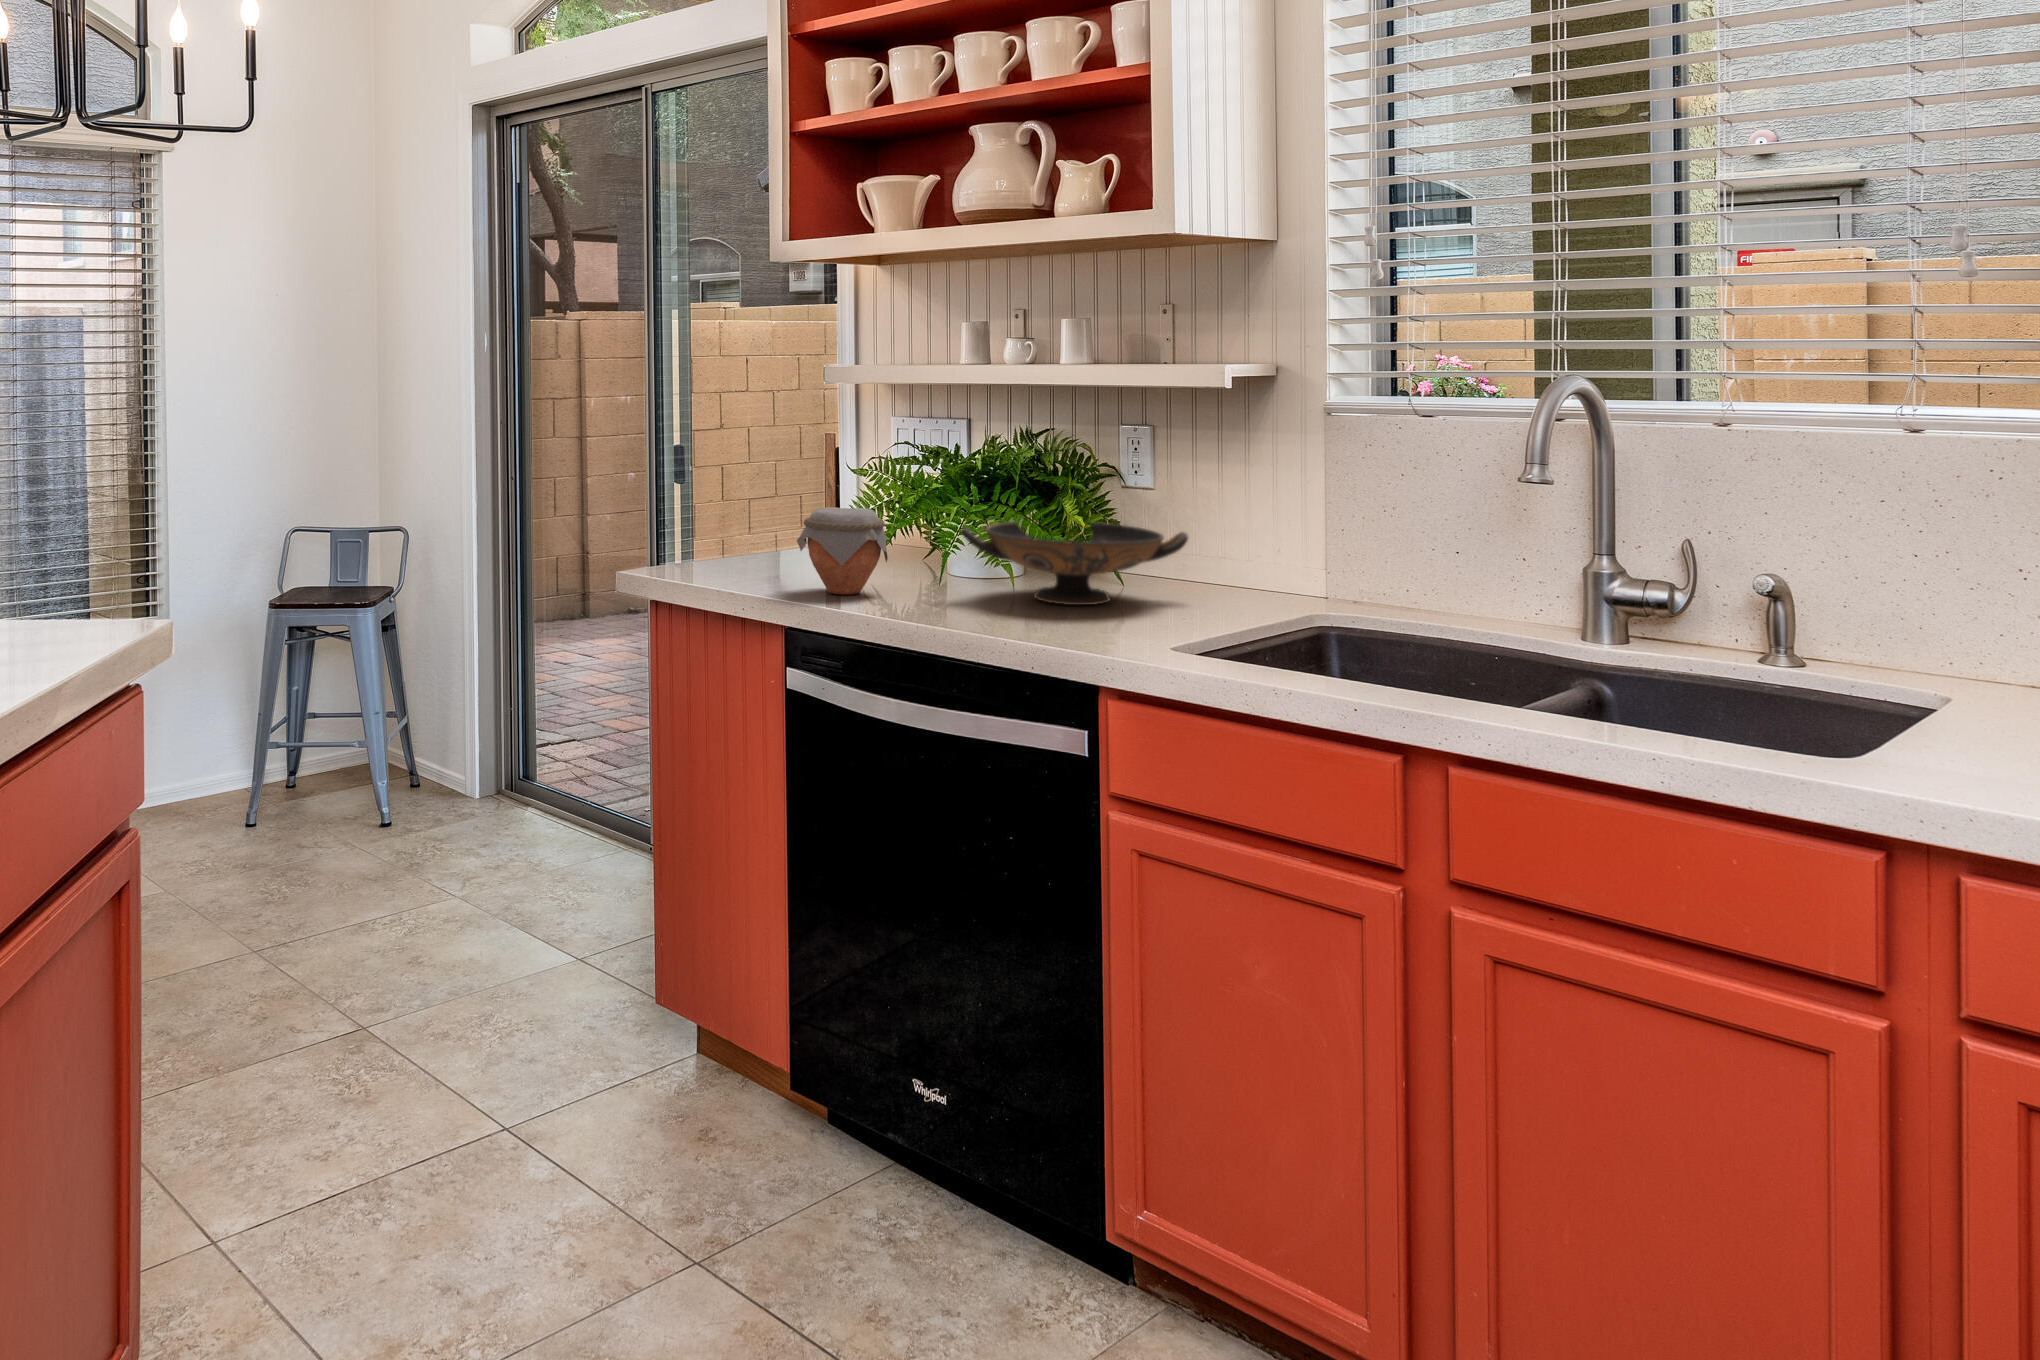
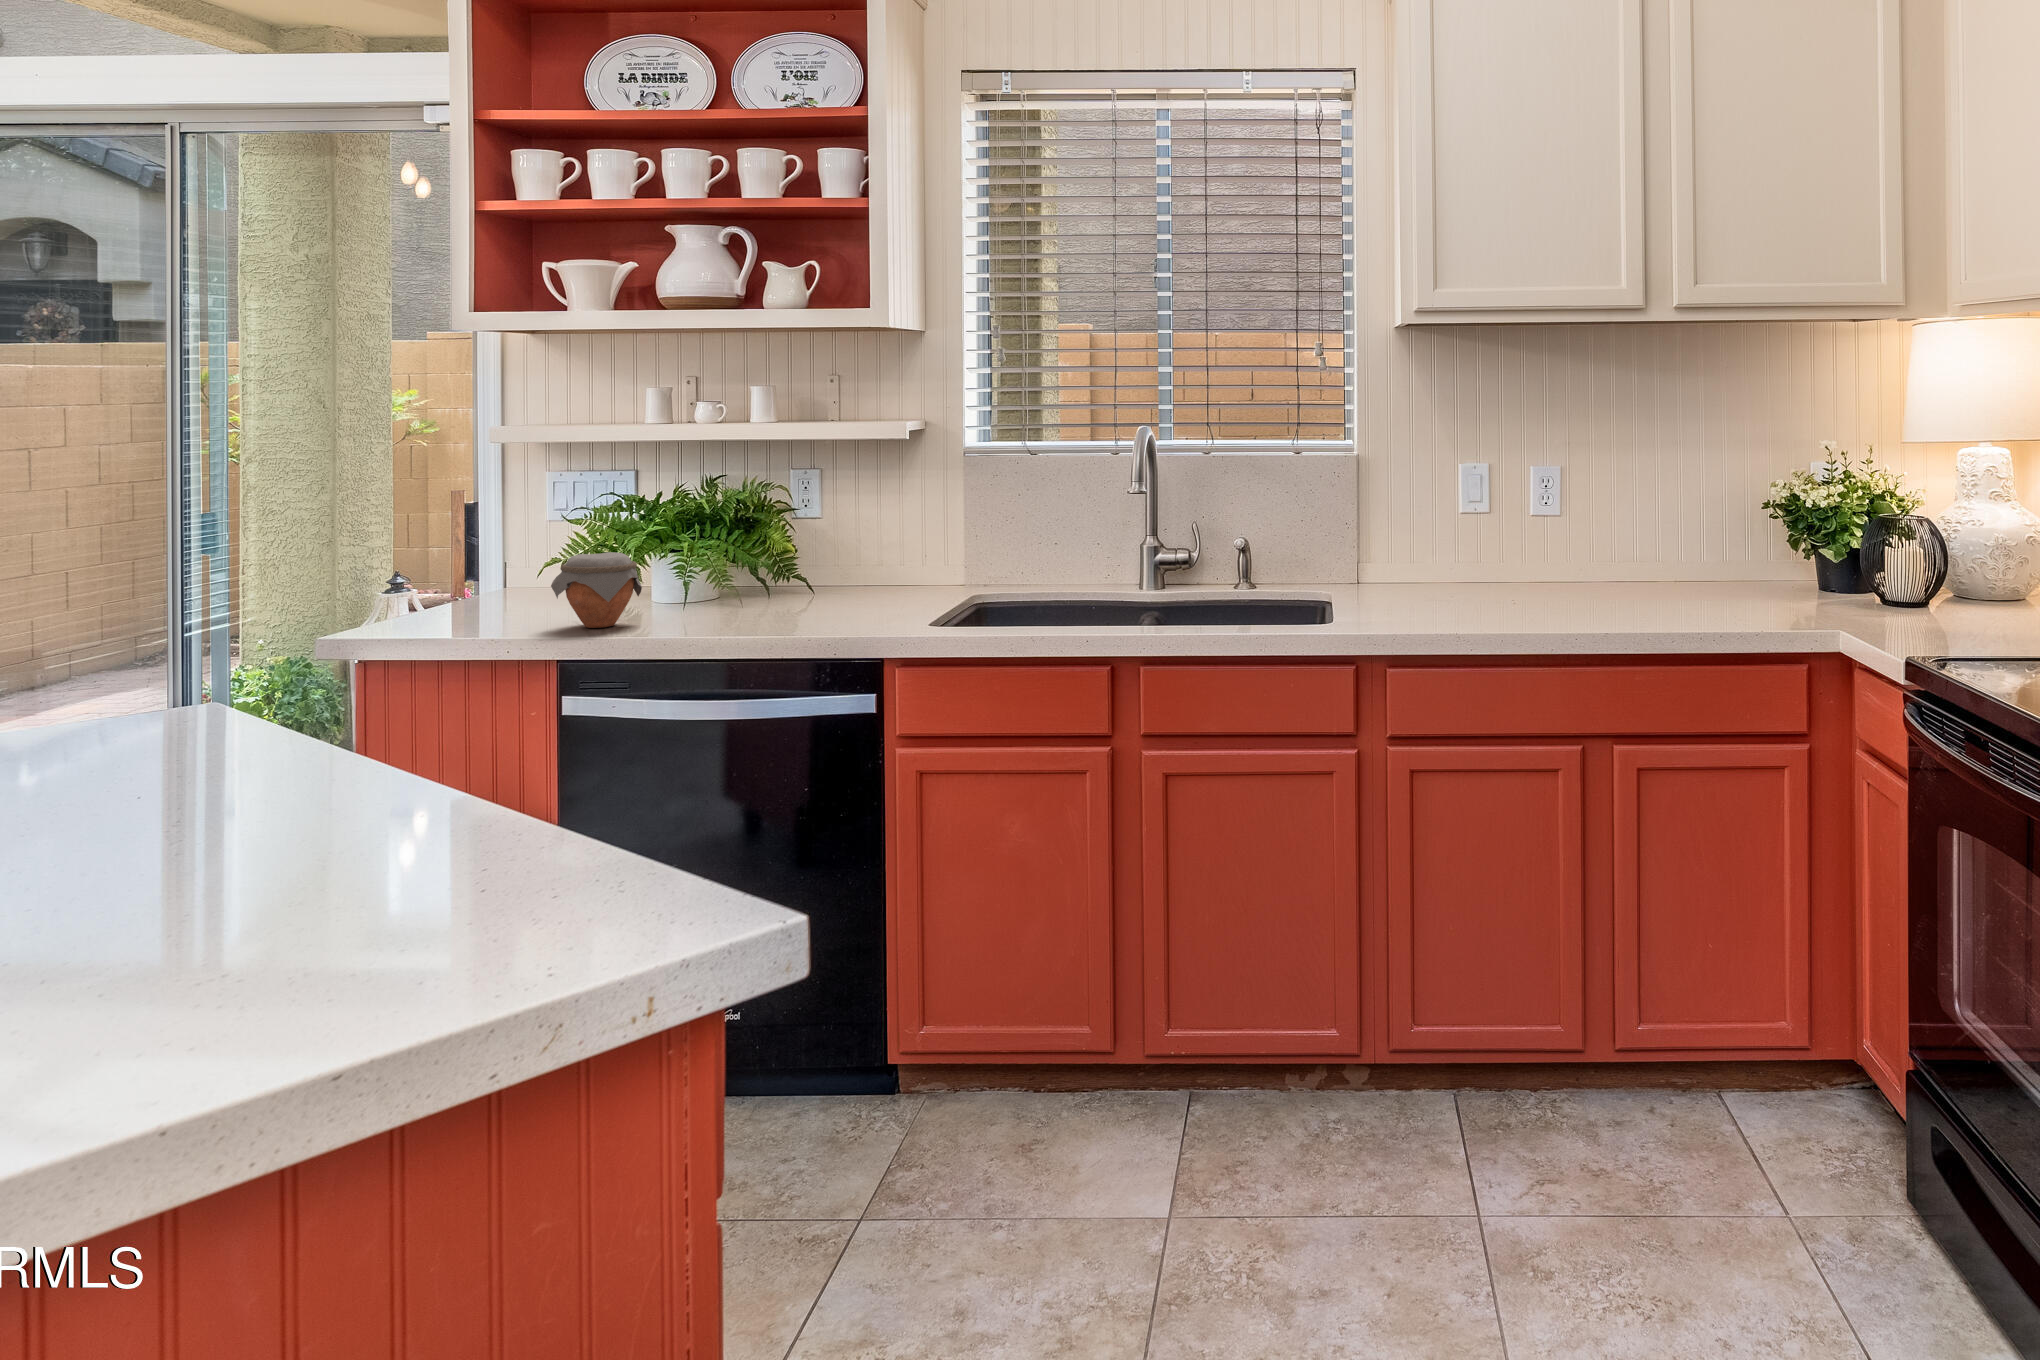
decorative bowl: present [961,521,1188,605] -> none [708,547,880,612]

